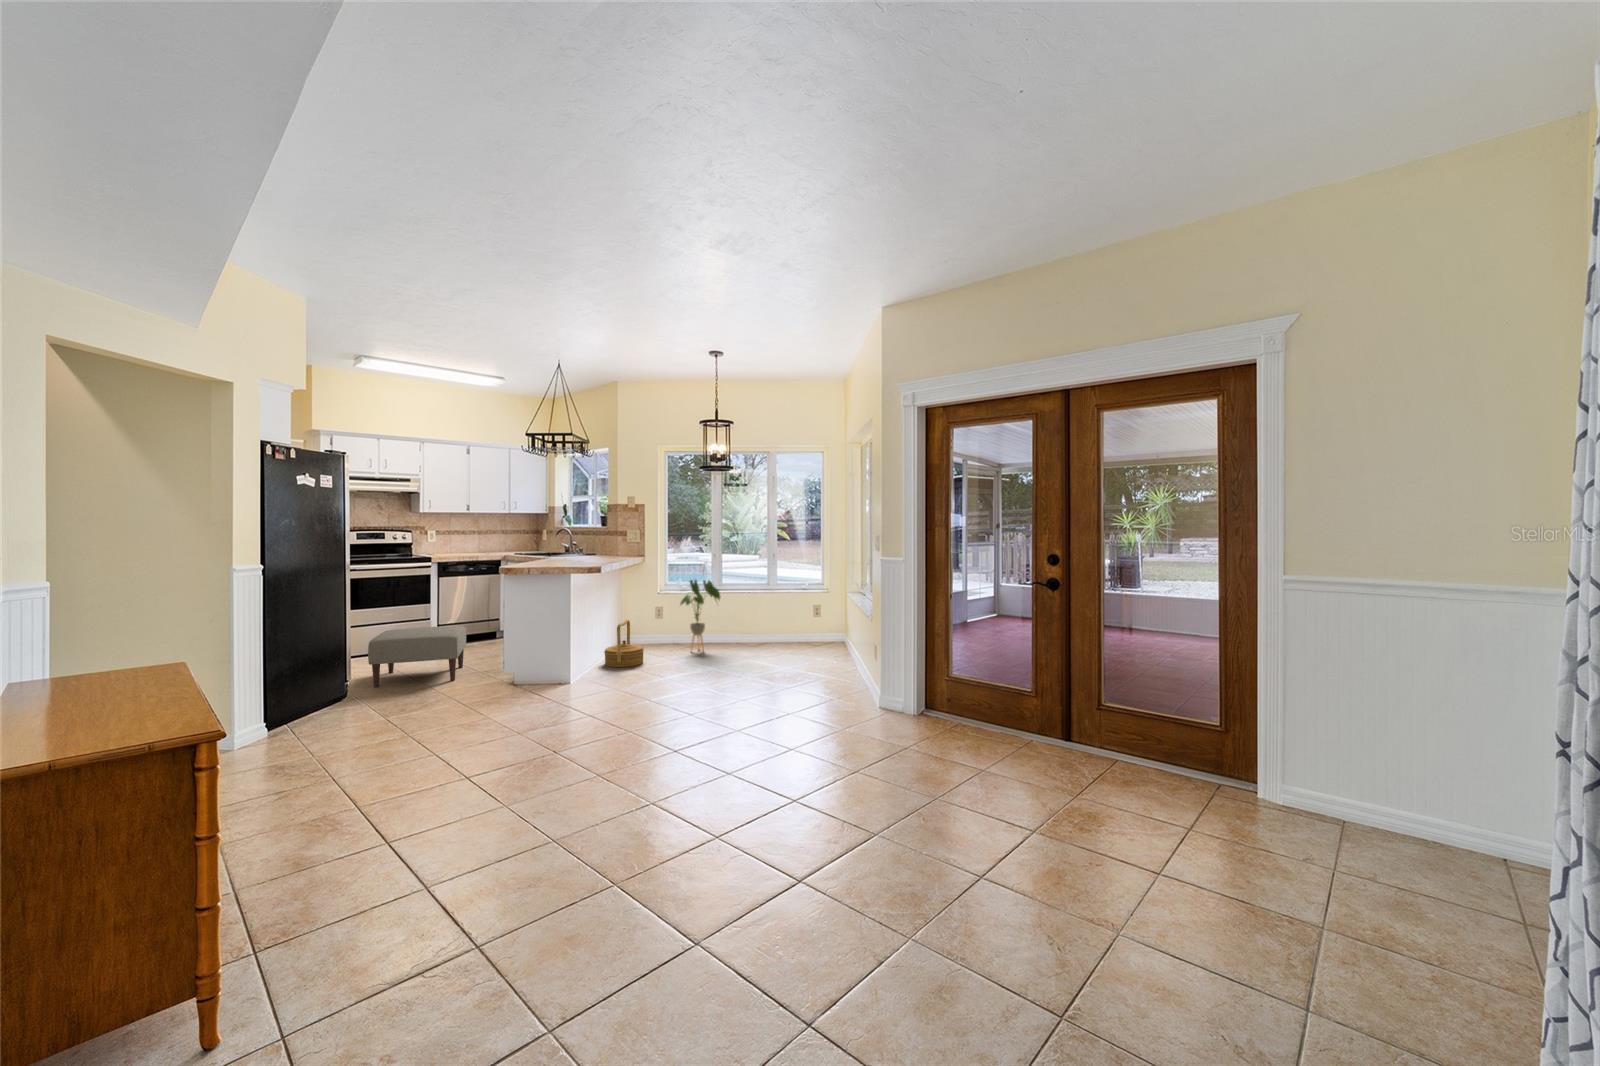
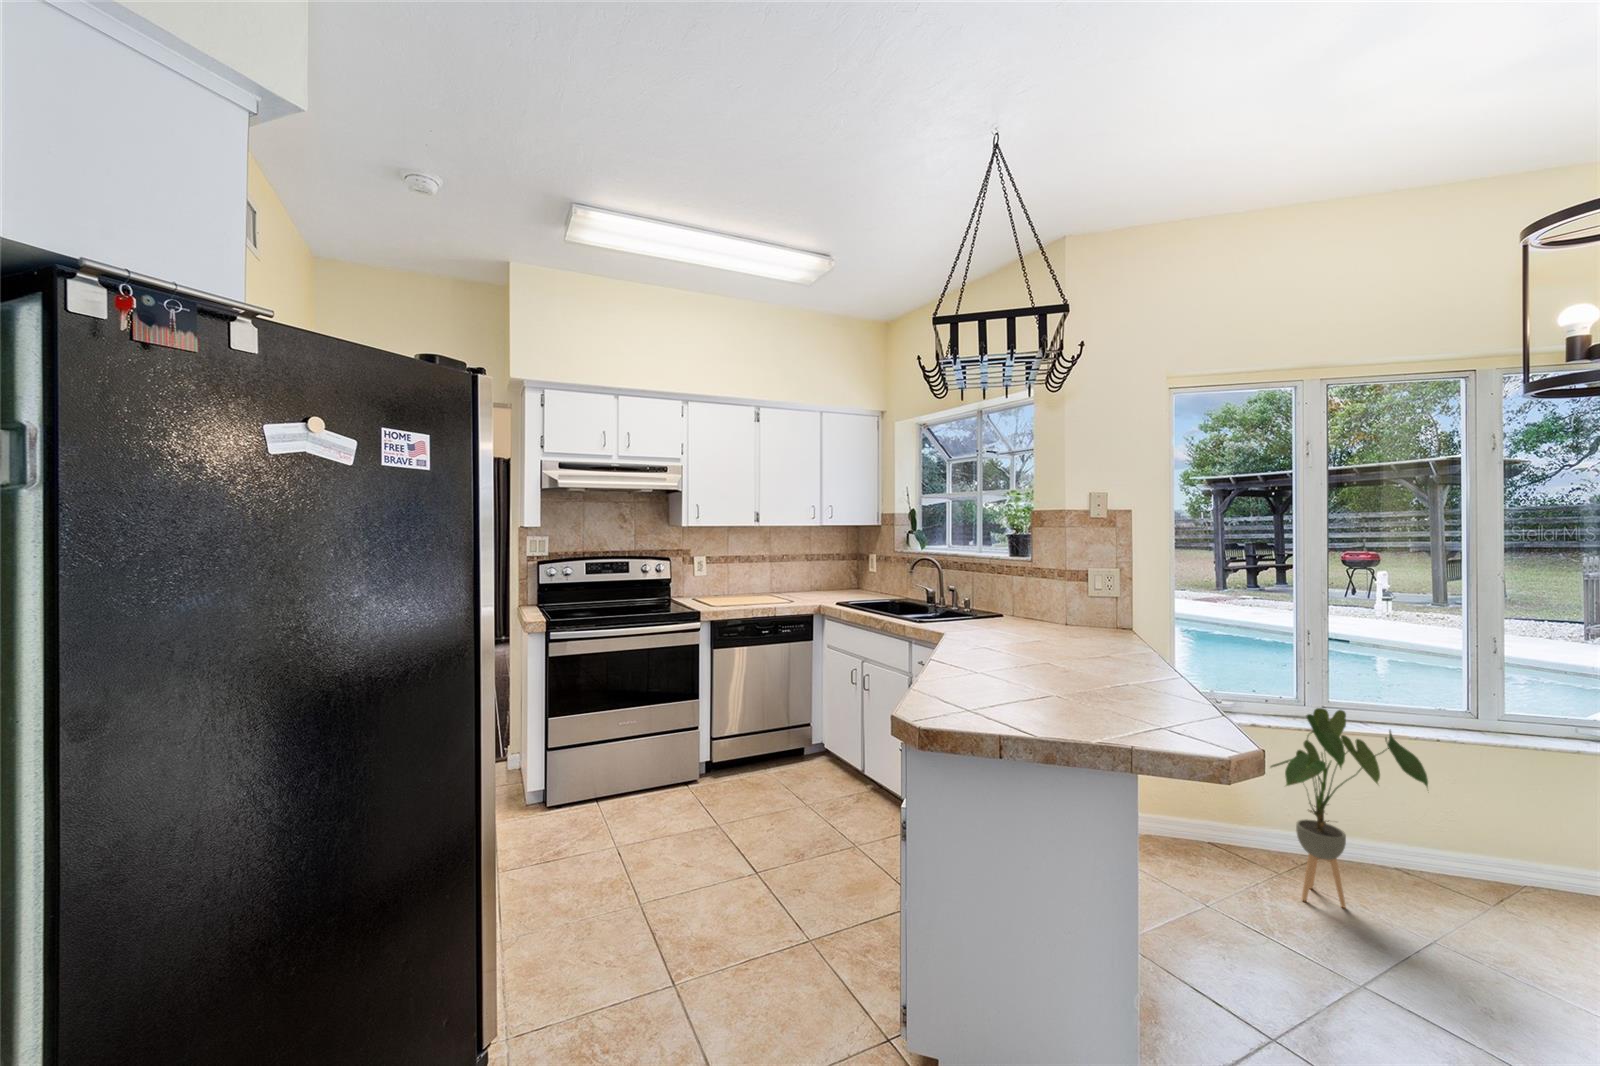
woven basket: present [604,620,644,667] -> none [1118,821,1244,995]
ottoman: present [368,626,466,687] -> none [562,797,777,1003]

